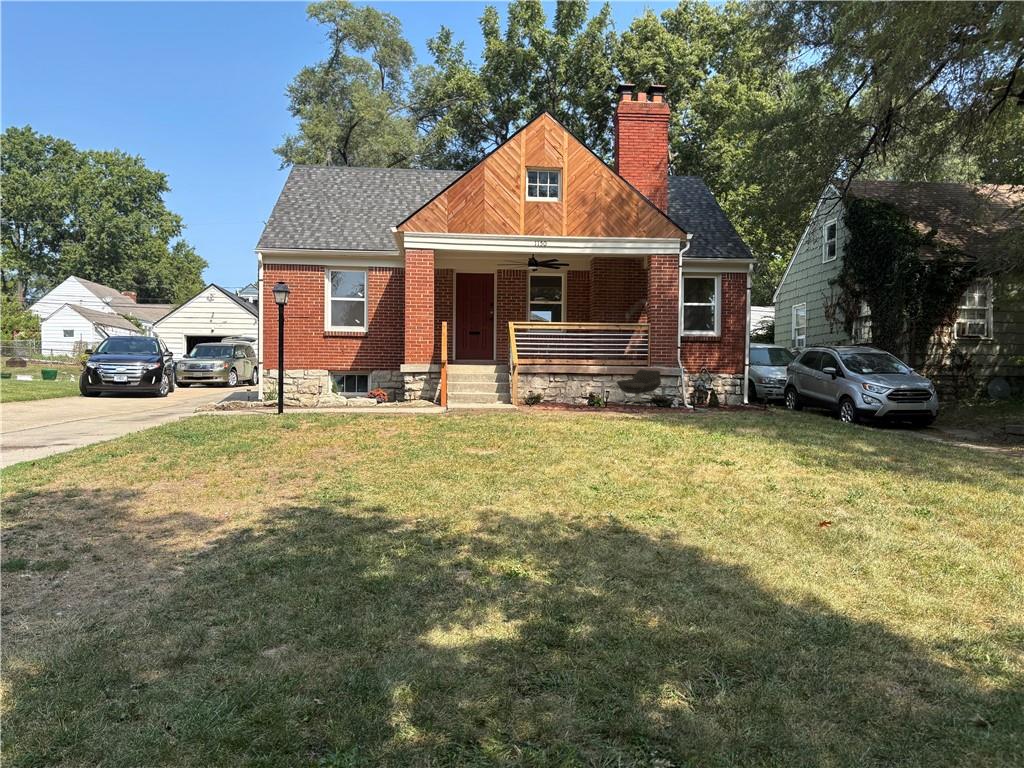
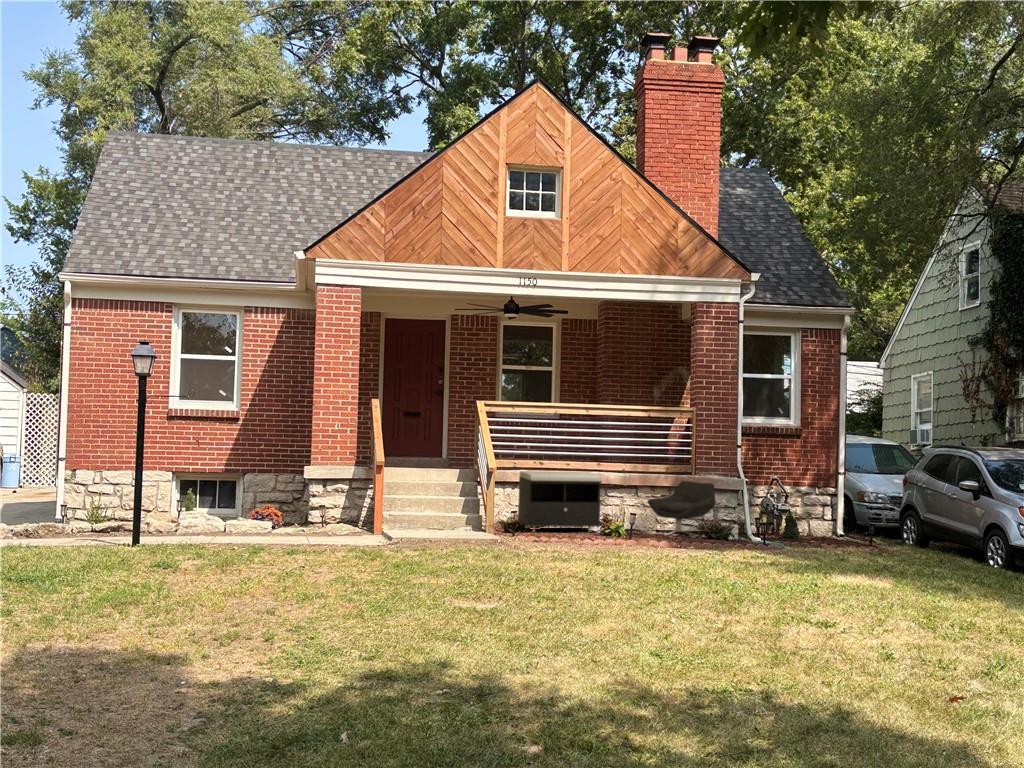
storage bench: none [534,365,586,403] -> present [518,471,602,532]

